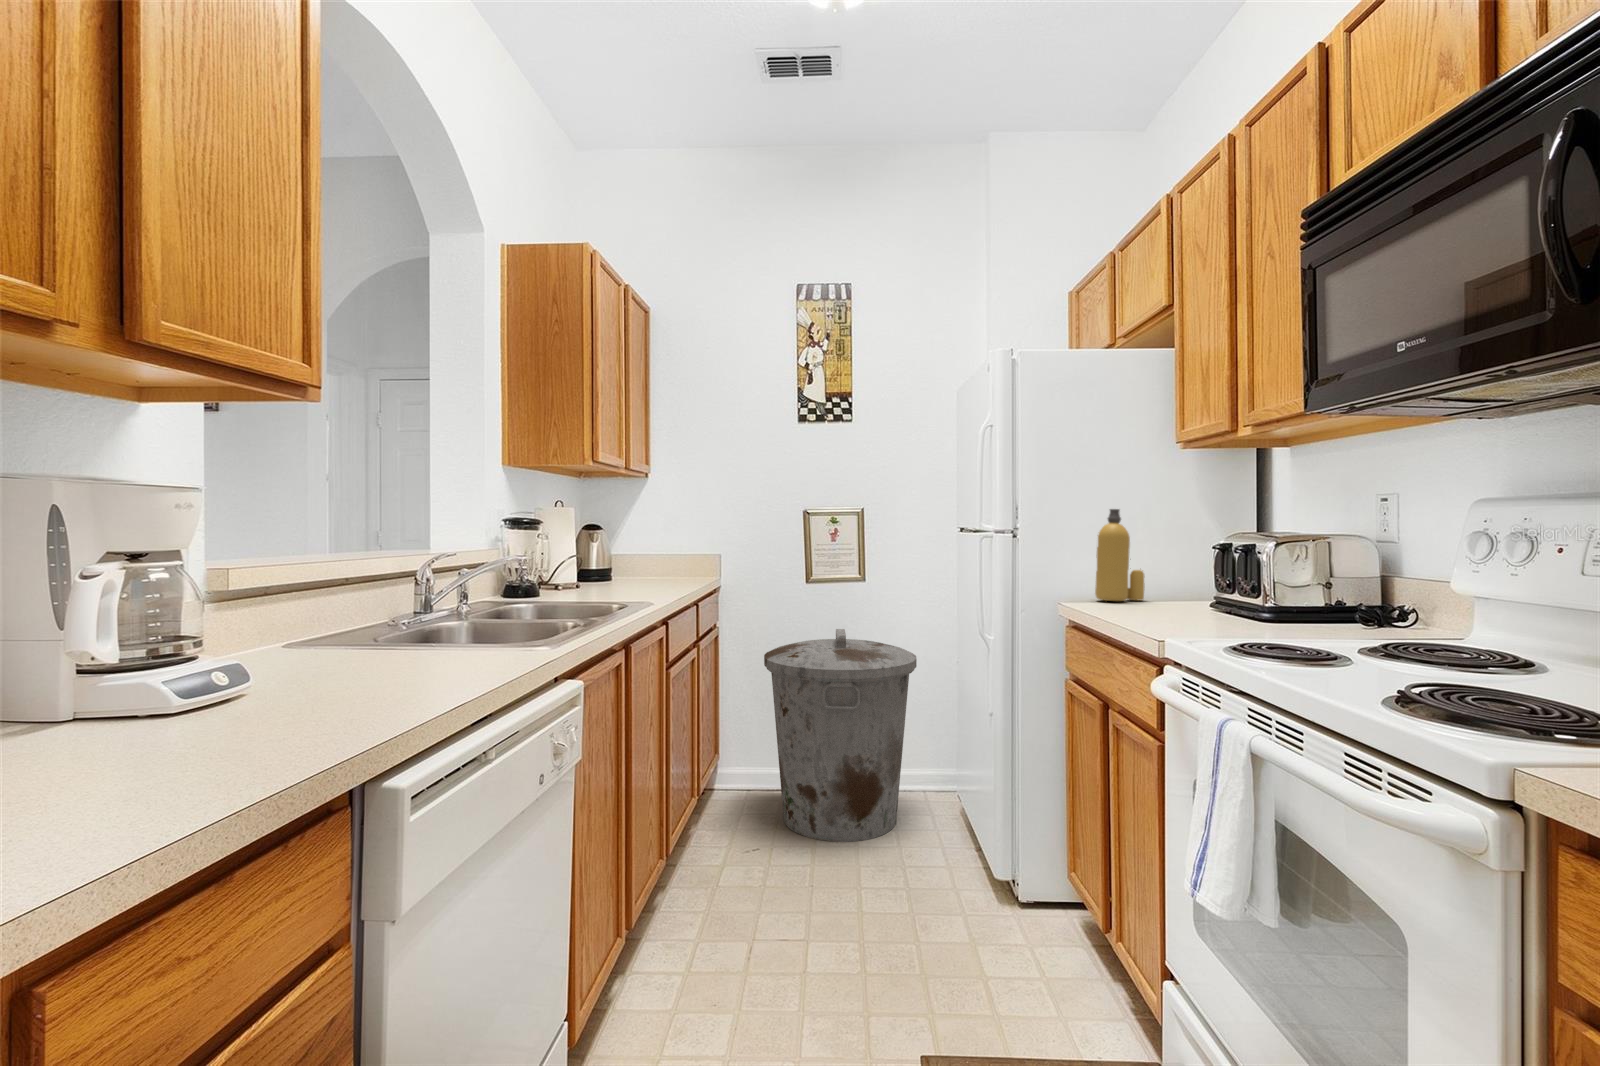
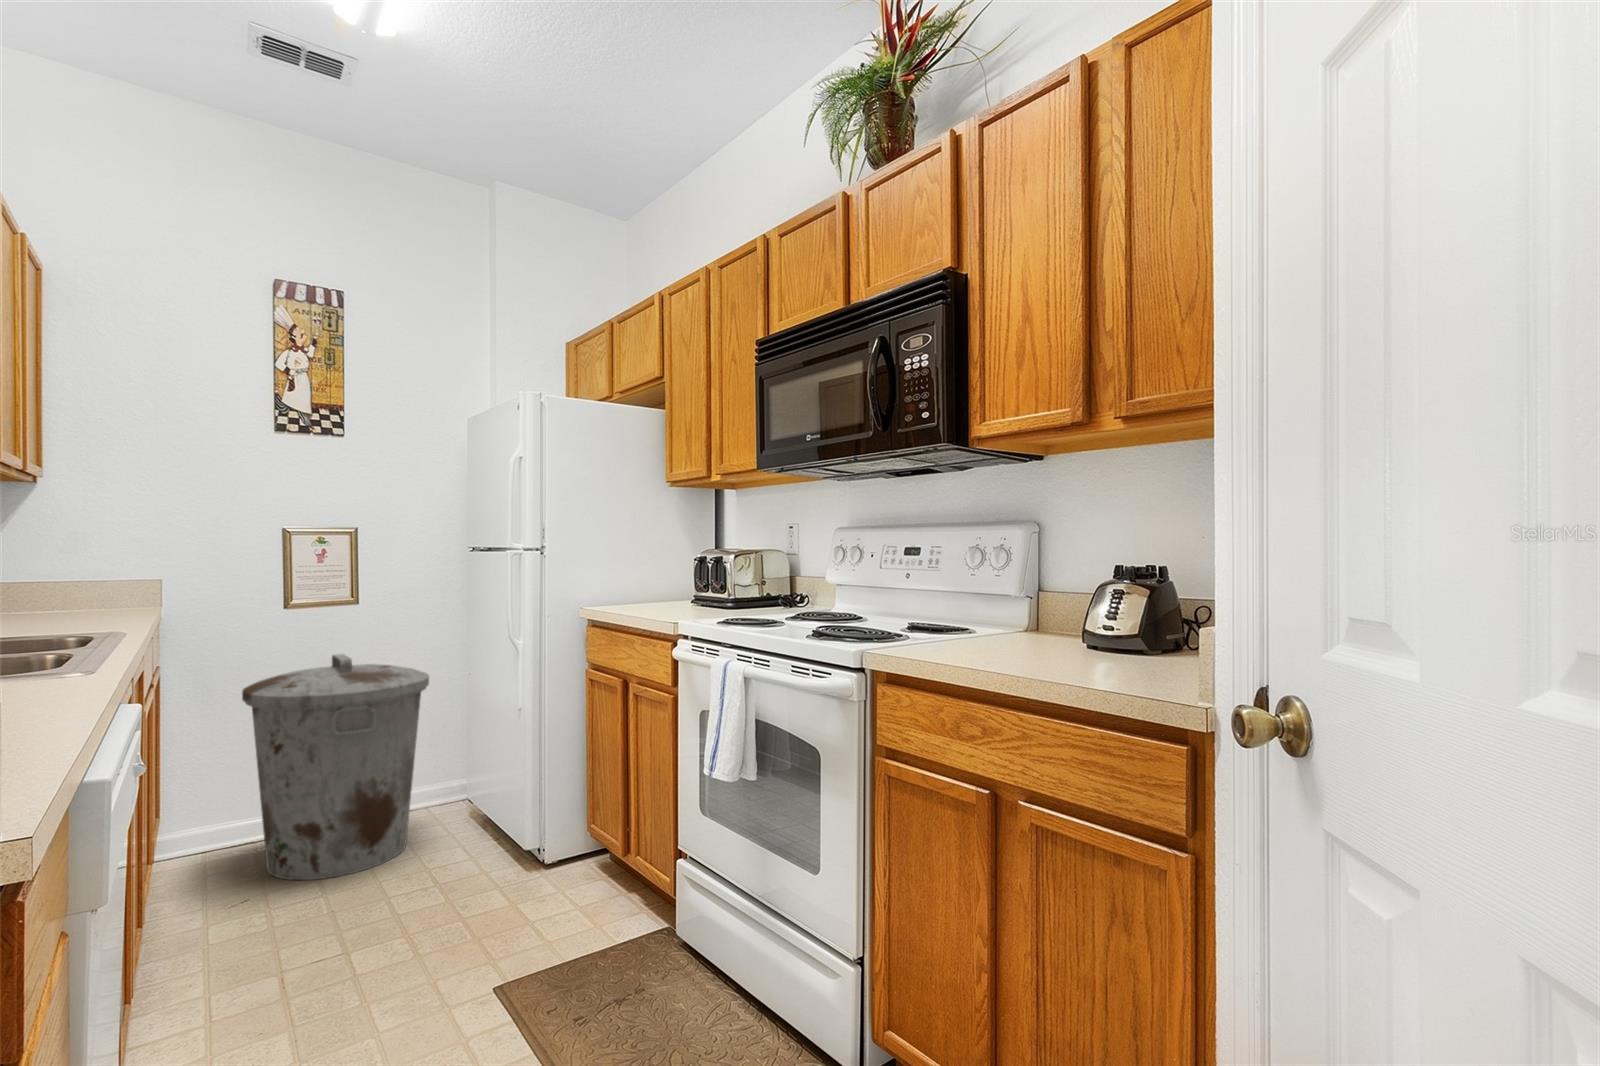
bottle: present [1095,509,1145,601] -> none [606,530,642,604]

